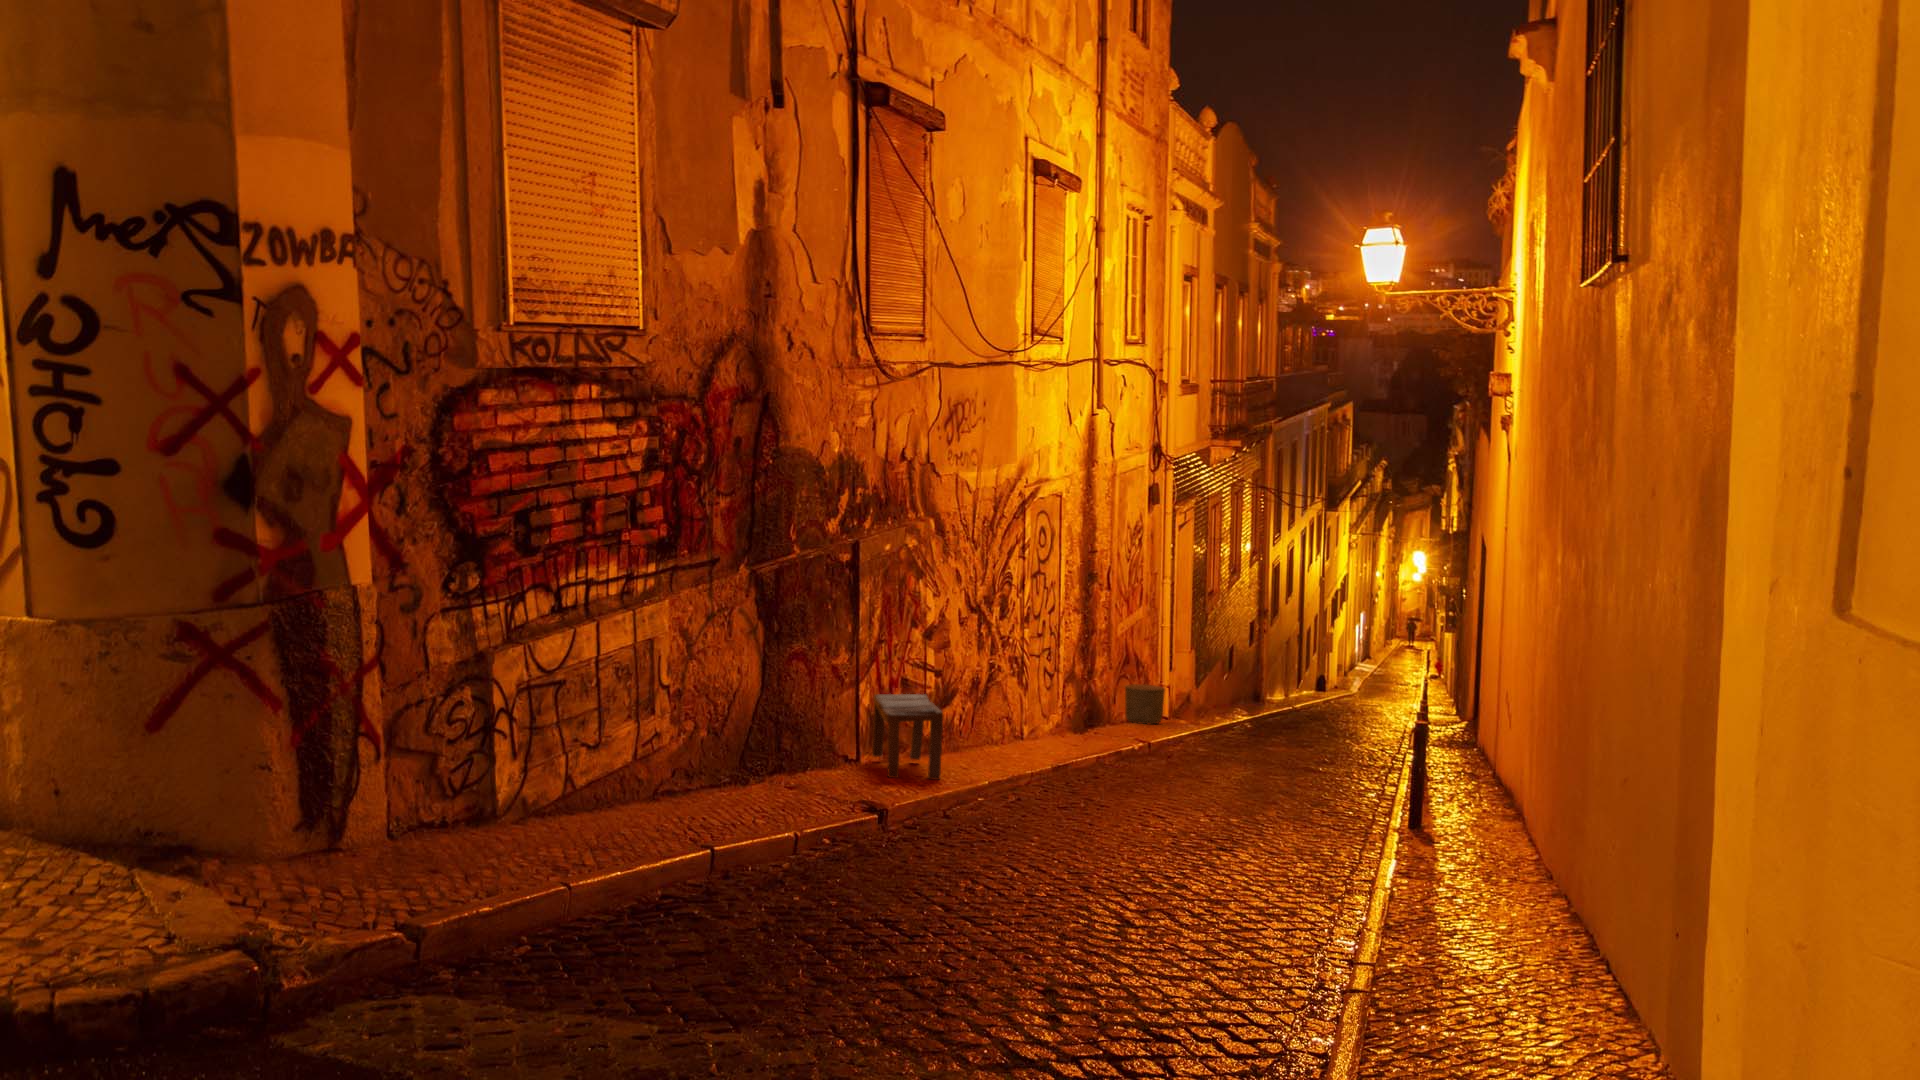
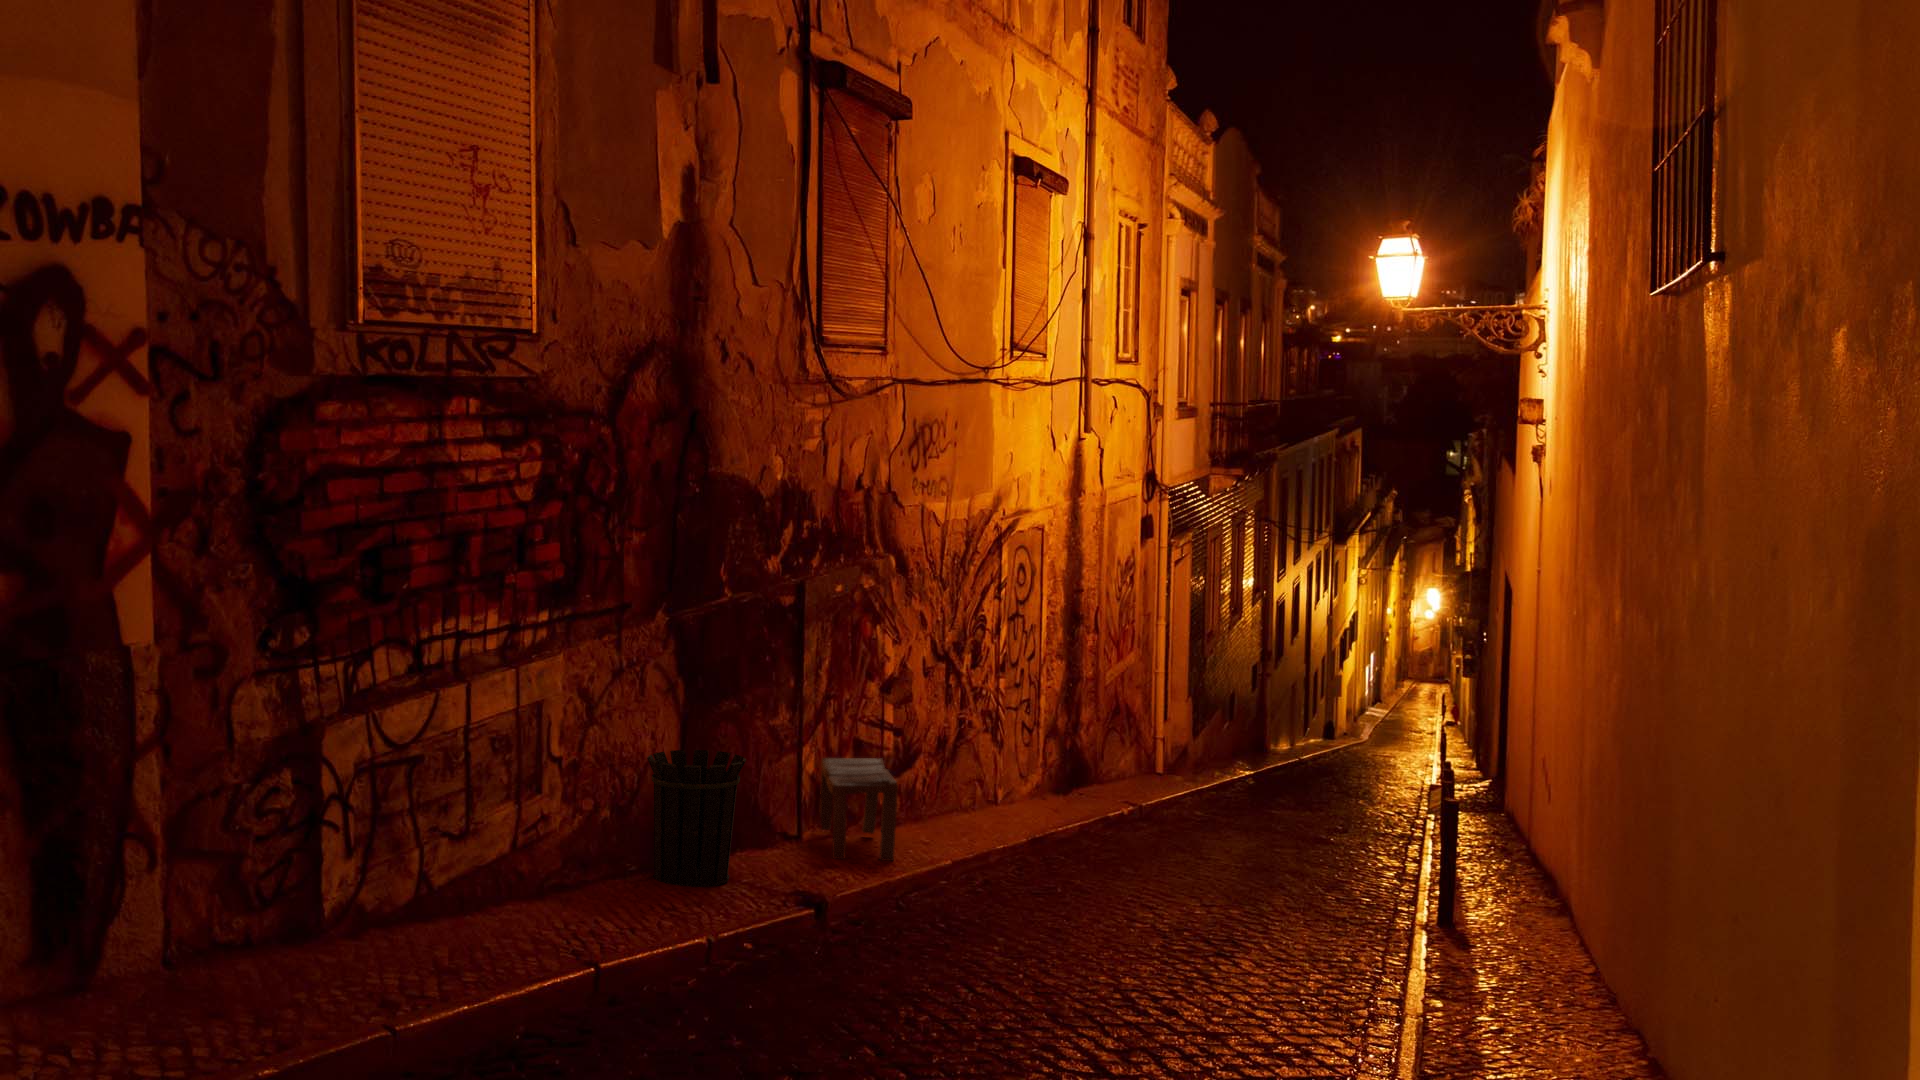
waste bin: none [736,682,819,797] -> present [647,750,746,887]
planter: present [1125,684,1165,724] -> none [1115,735,1158,779]

